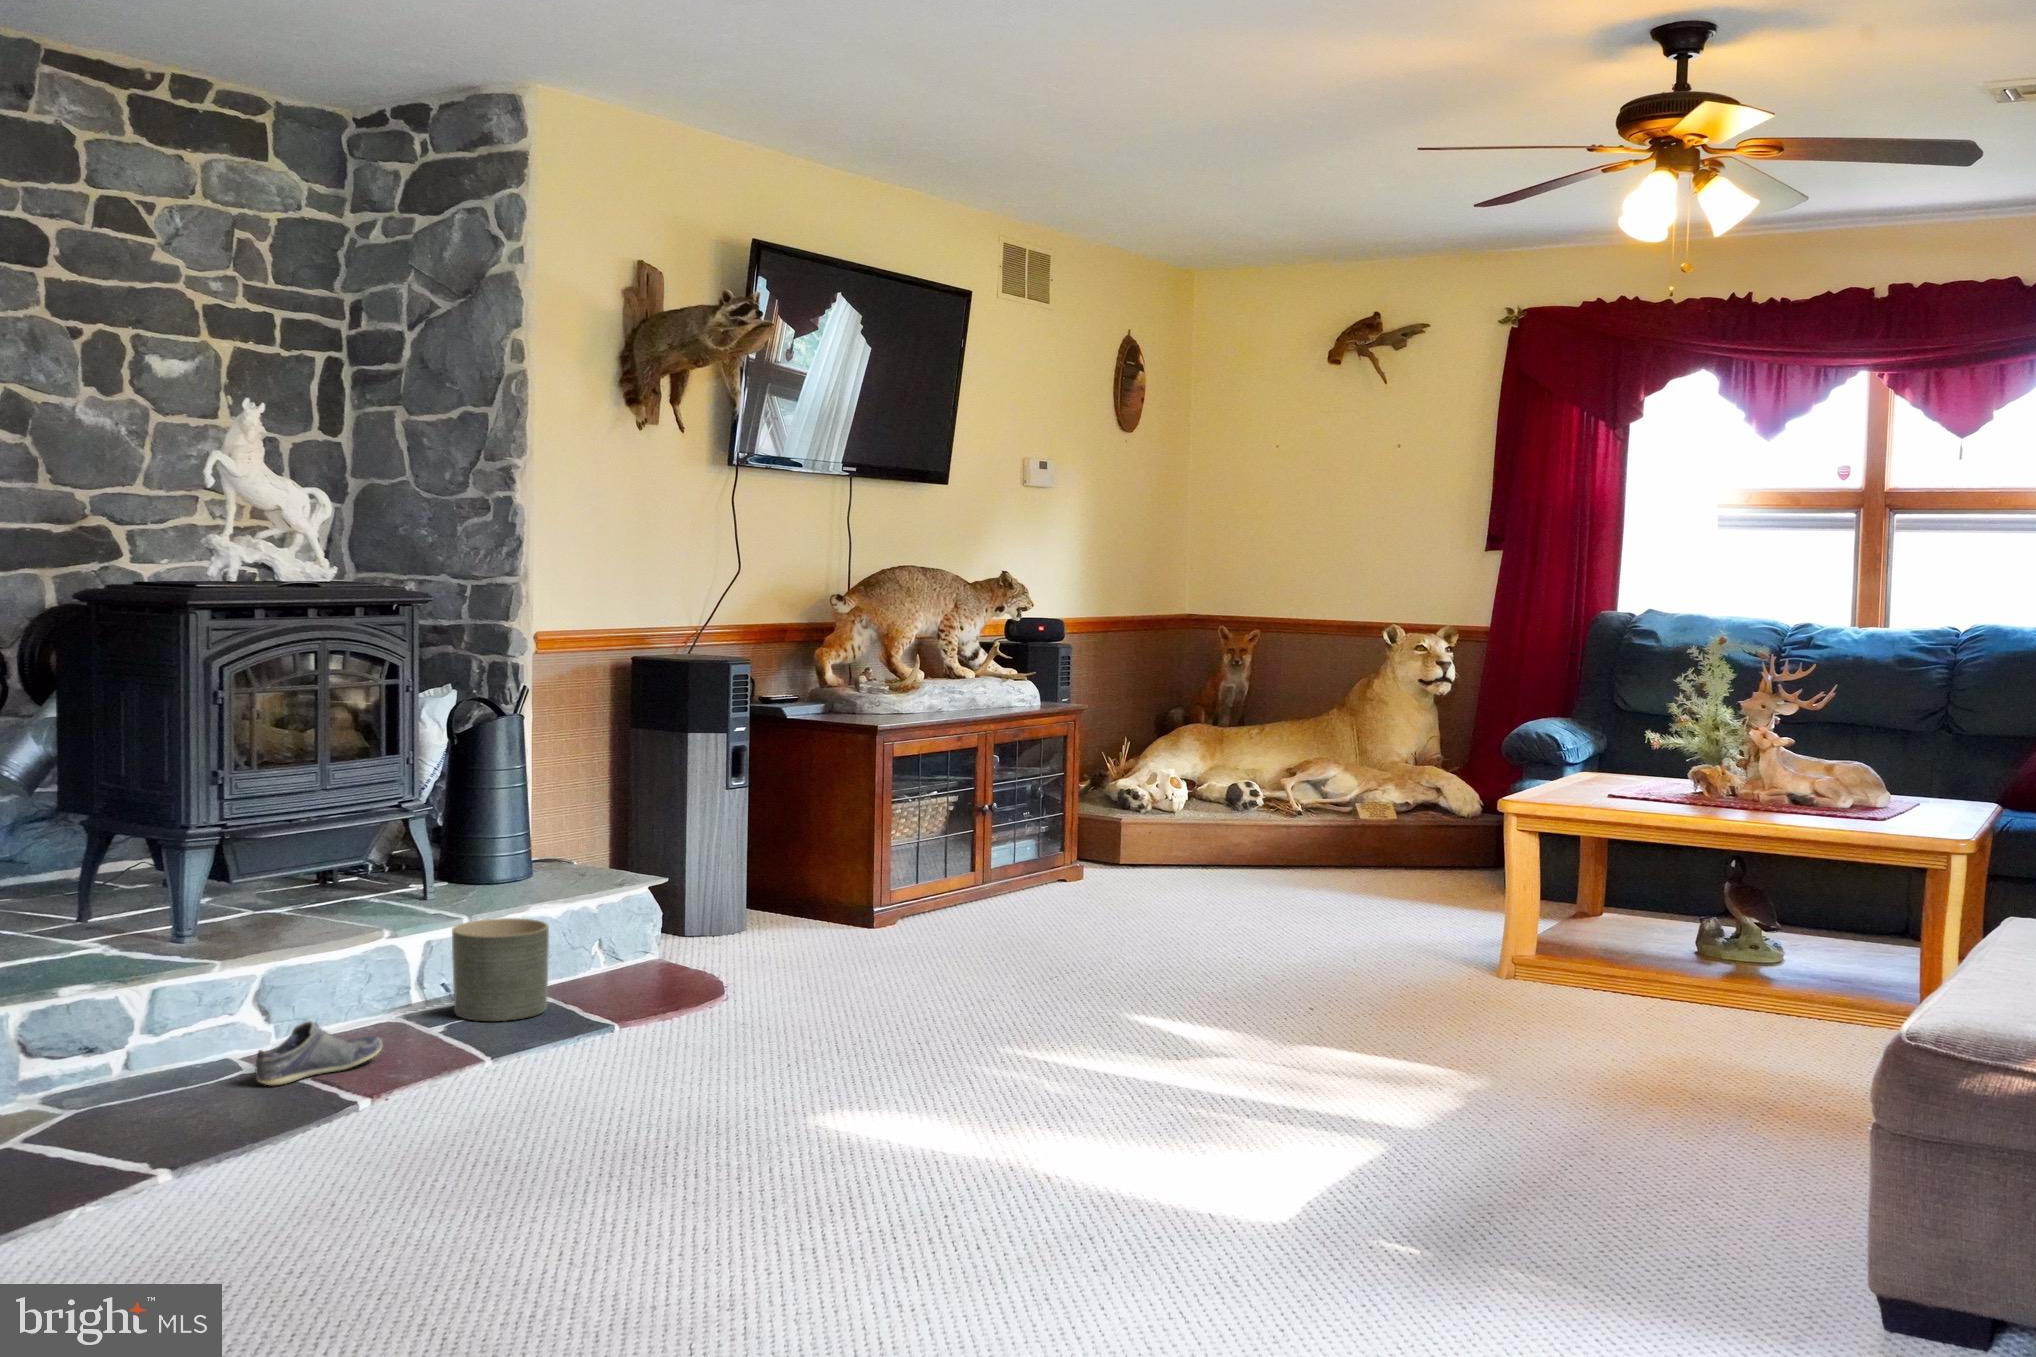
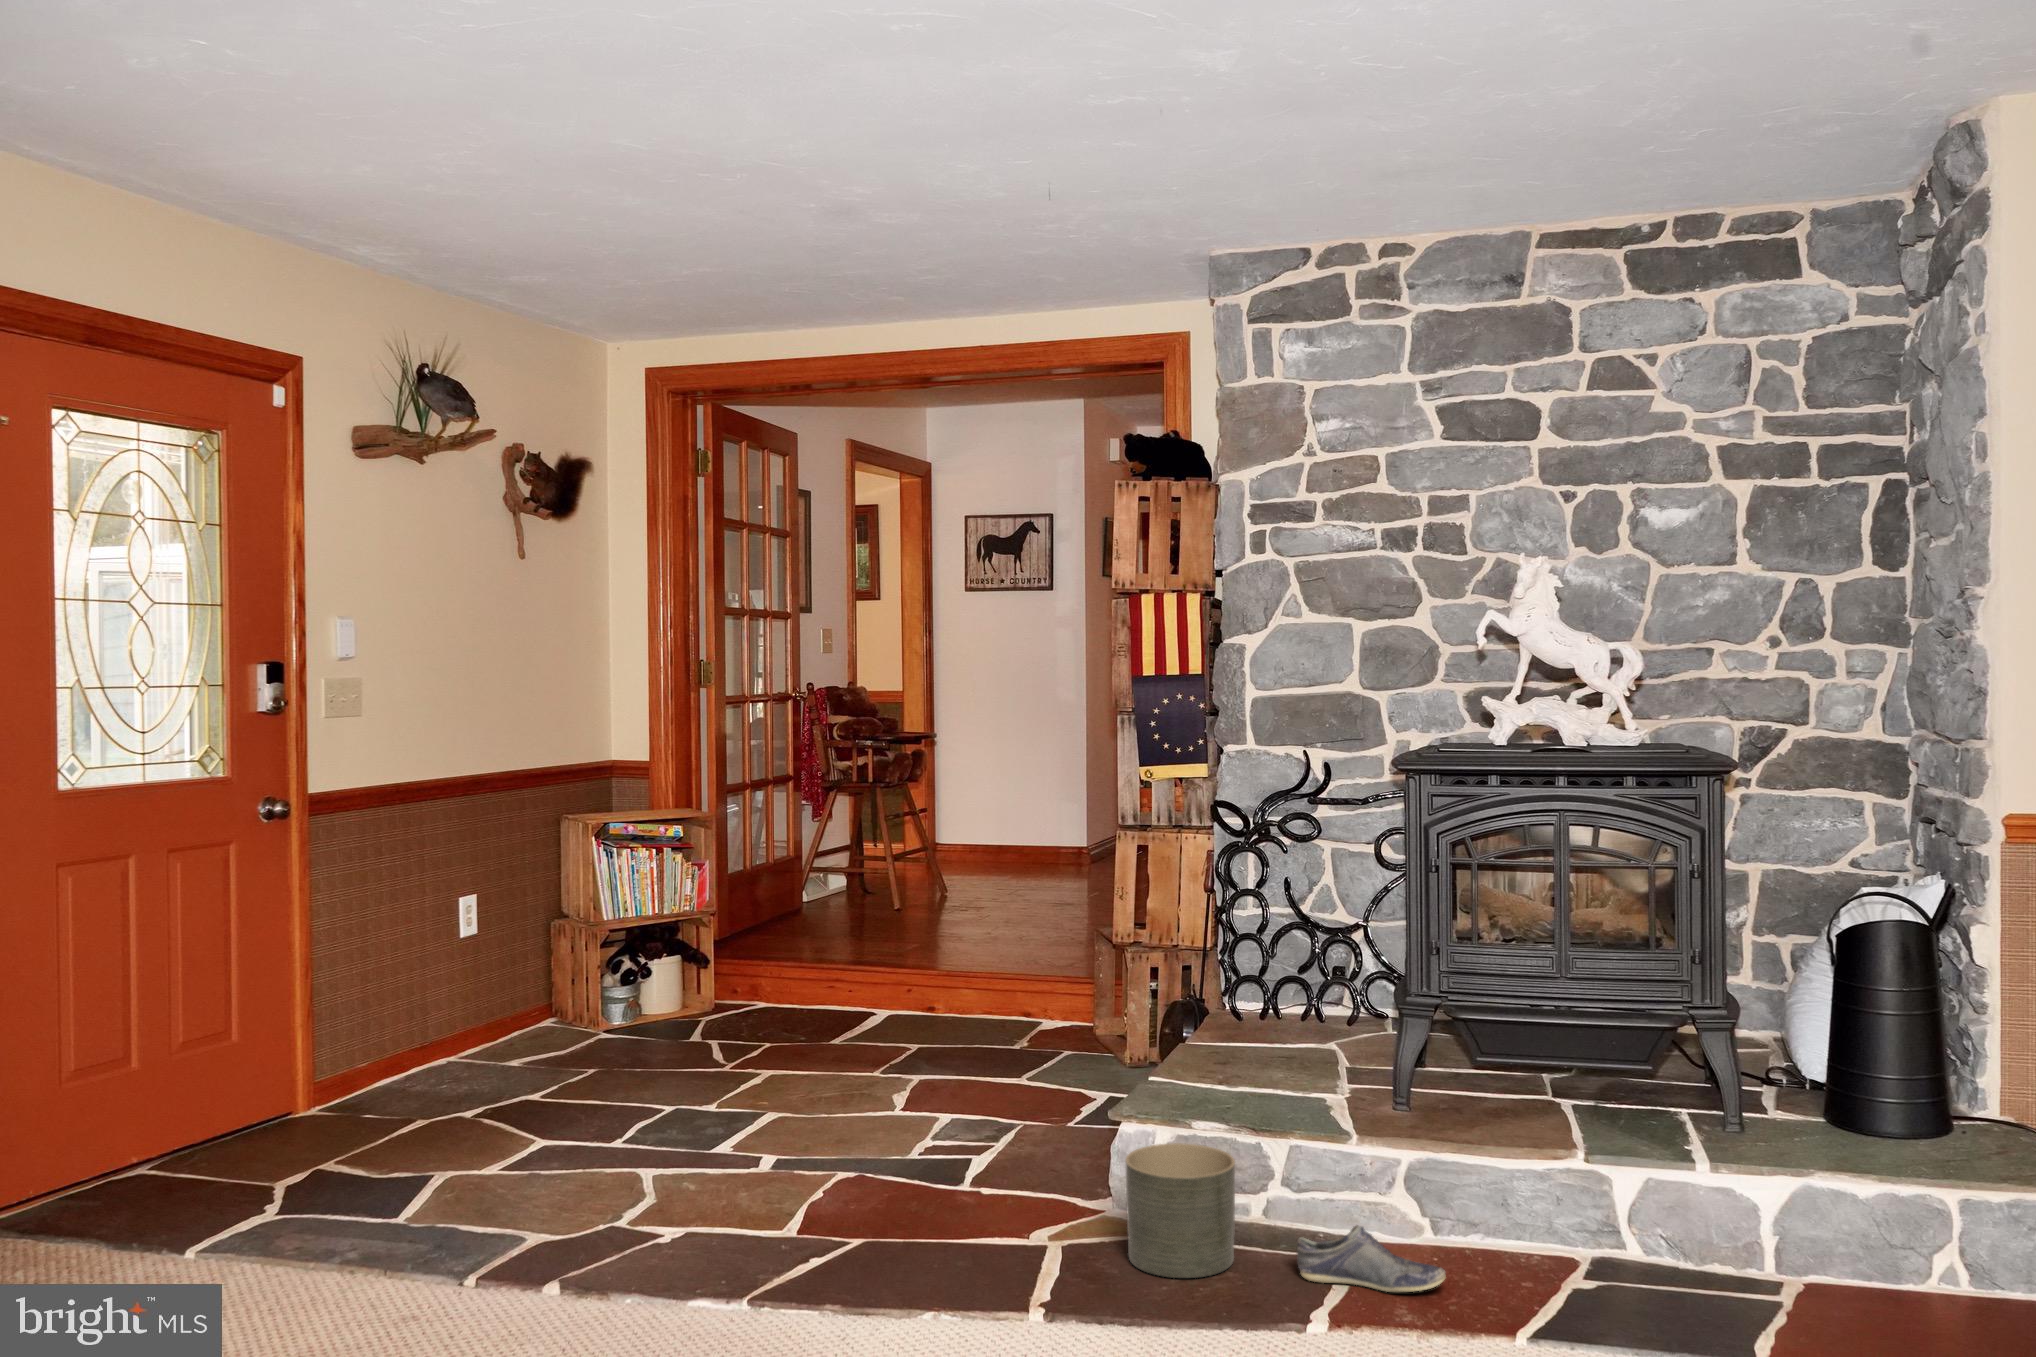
planter: present [452,918,549,1021] -> present [1125,1143,1235,1278]

